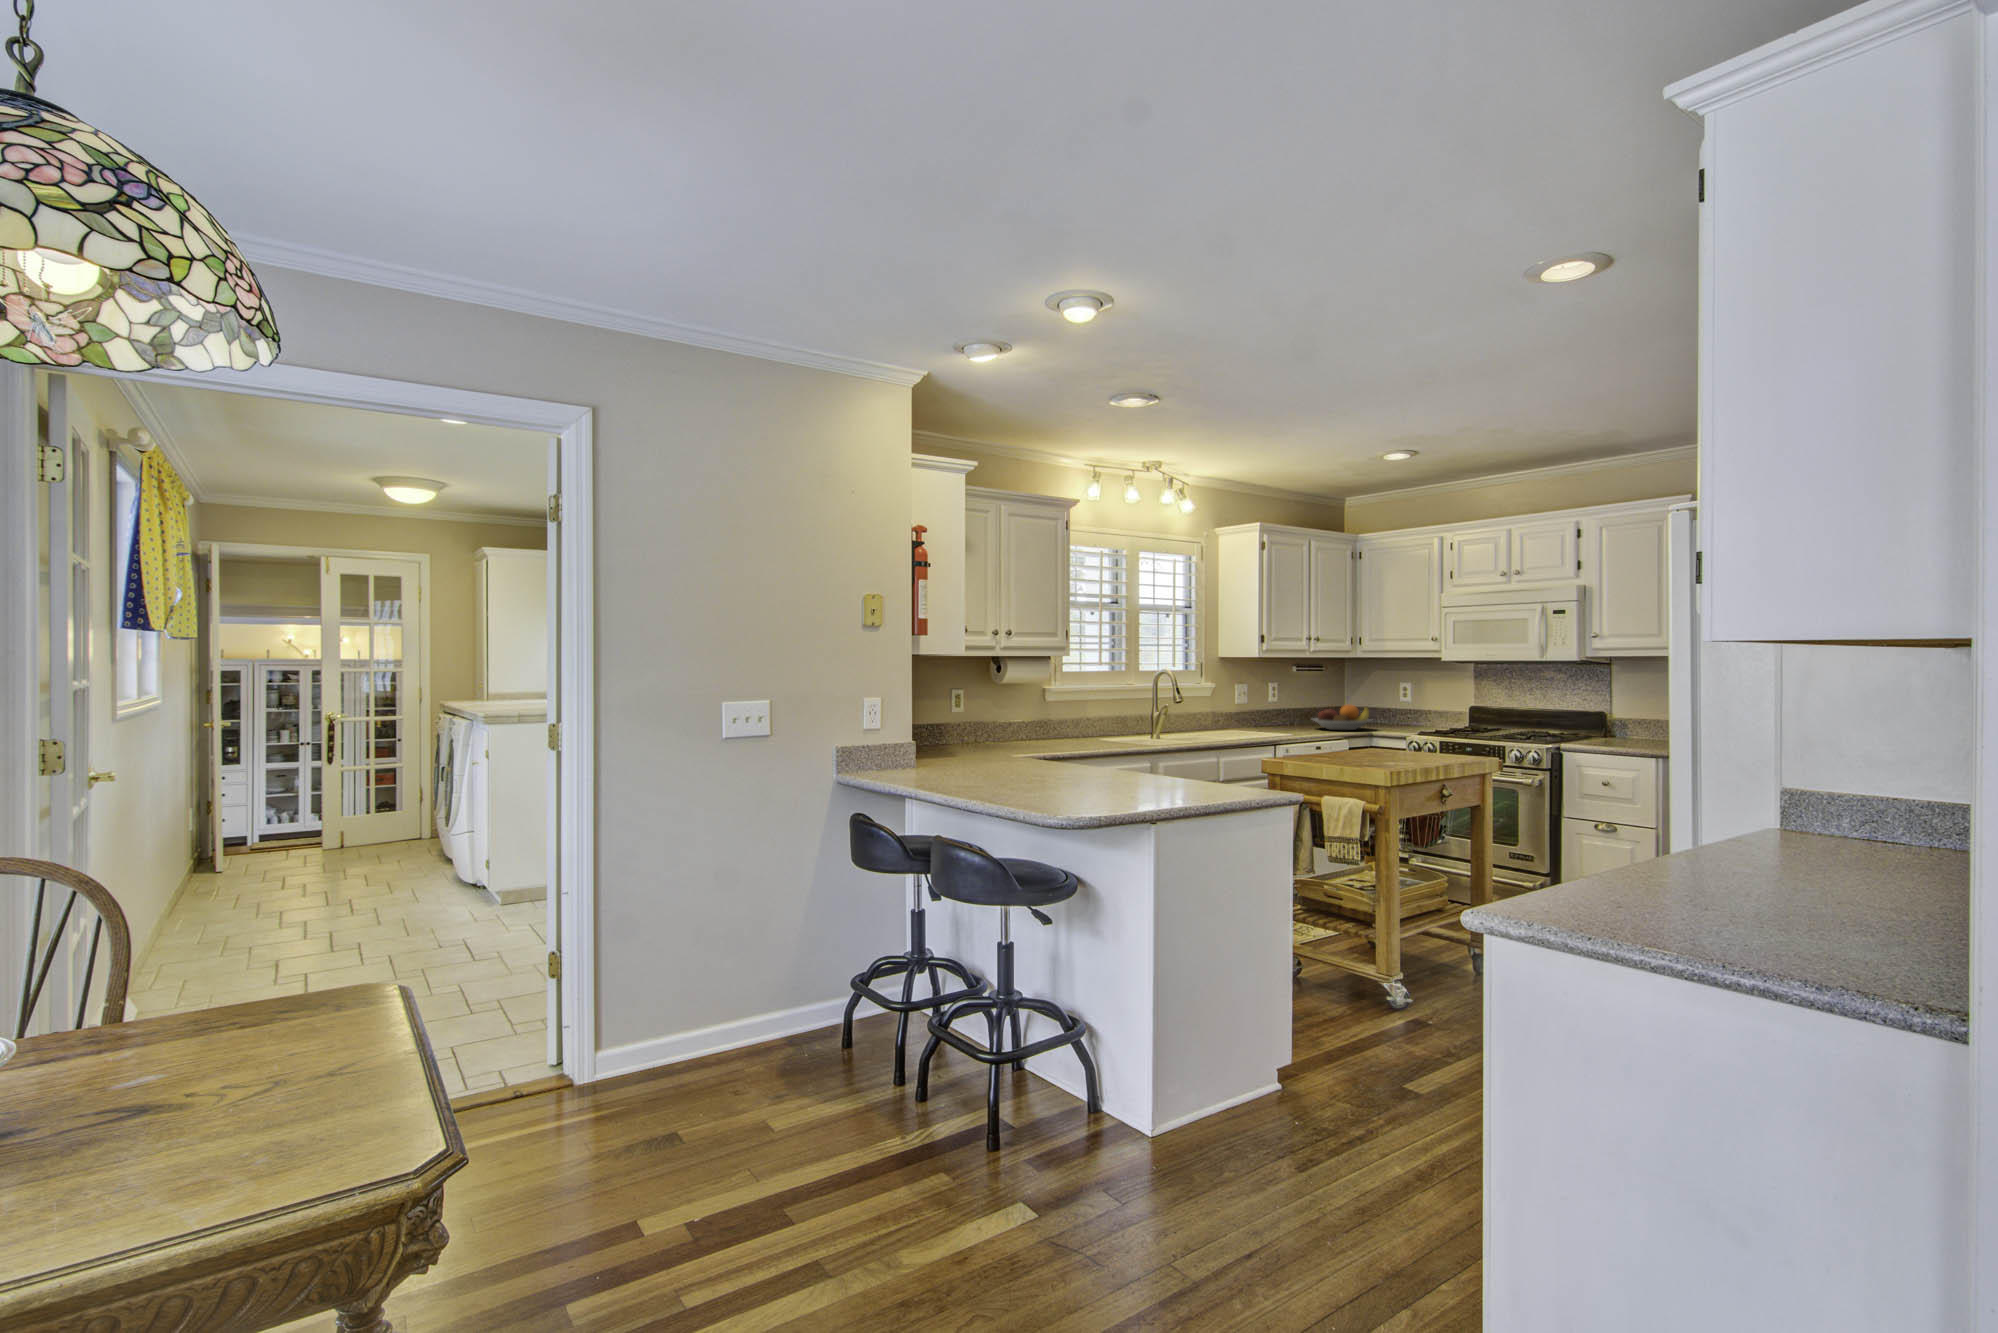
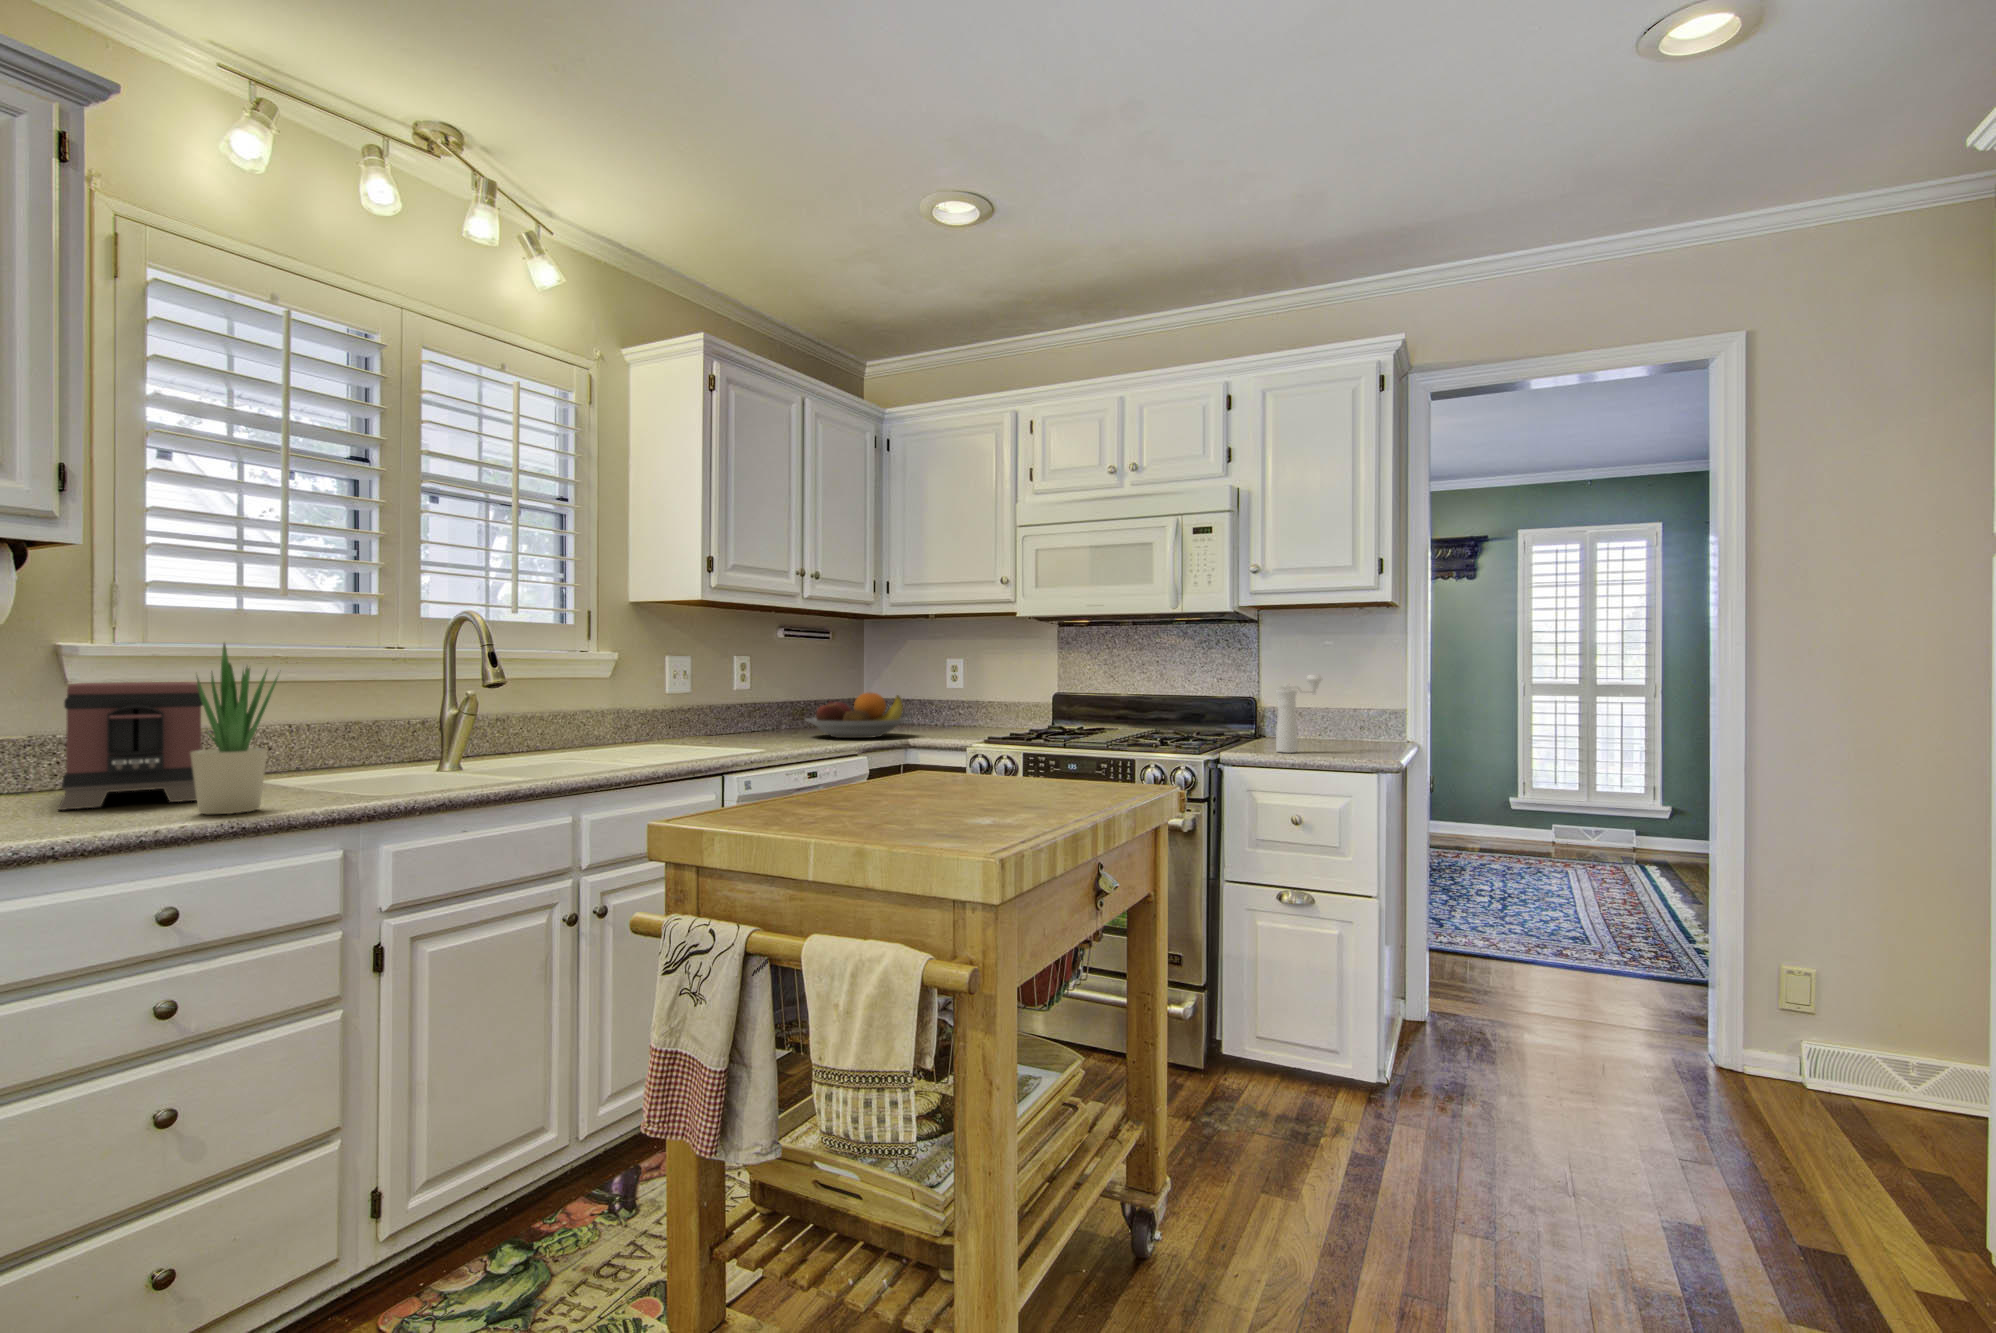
potted plant: none [1107,692,1131,750] -> present [190,644,278,814]
pepper mill: none [1596,701,1631,746] -> present [1276,675,1322,753]
toaster: none [1047,702,1101,747] -> present [58,682,203,810]

